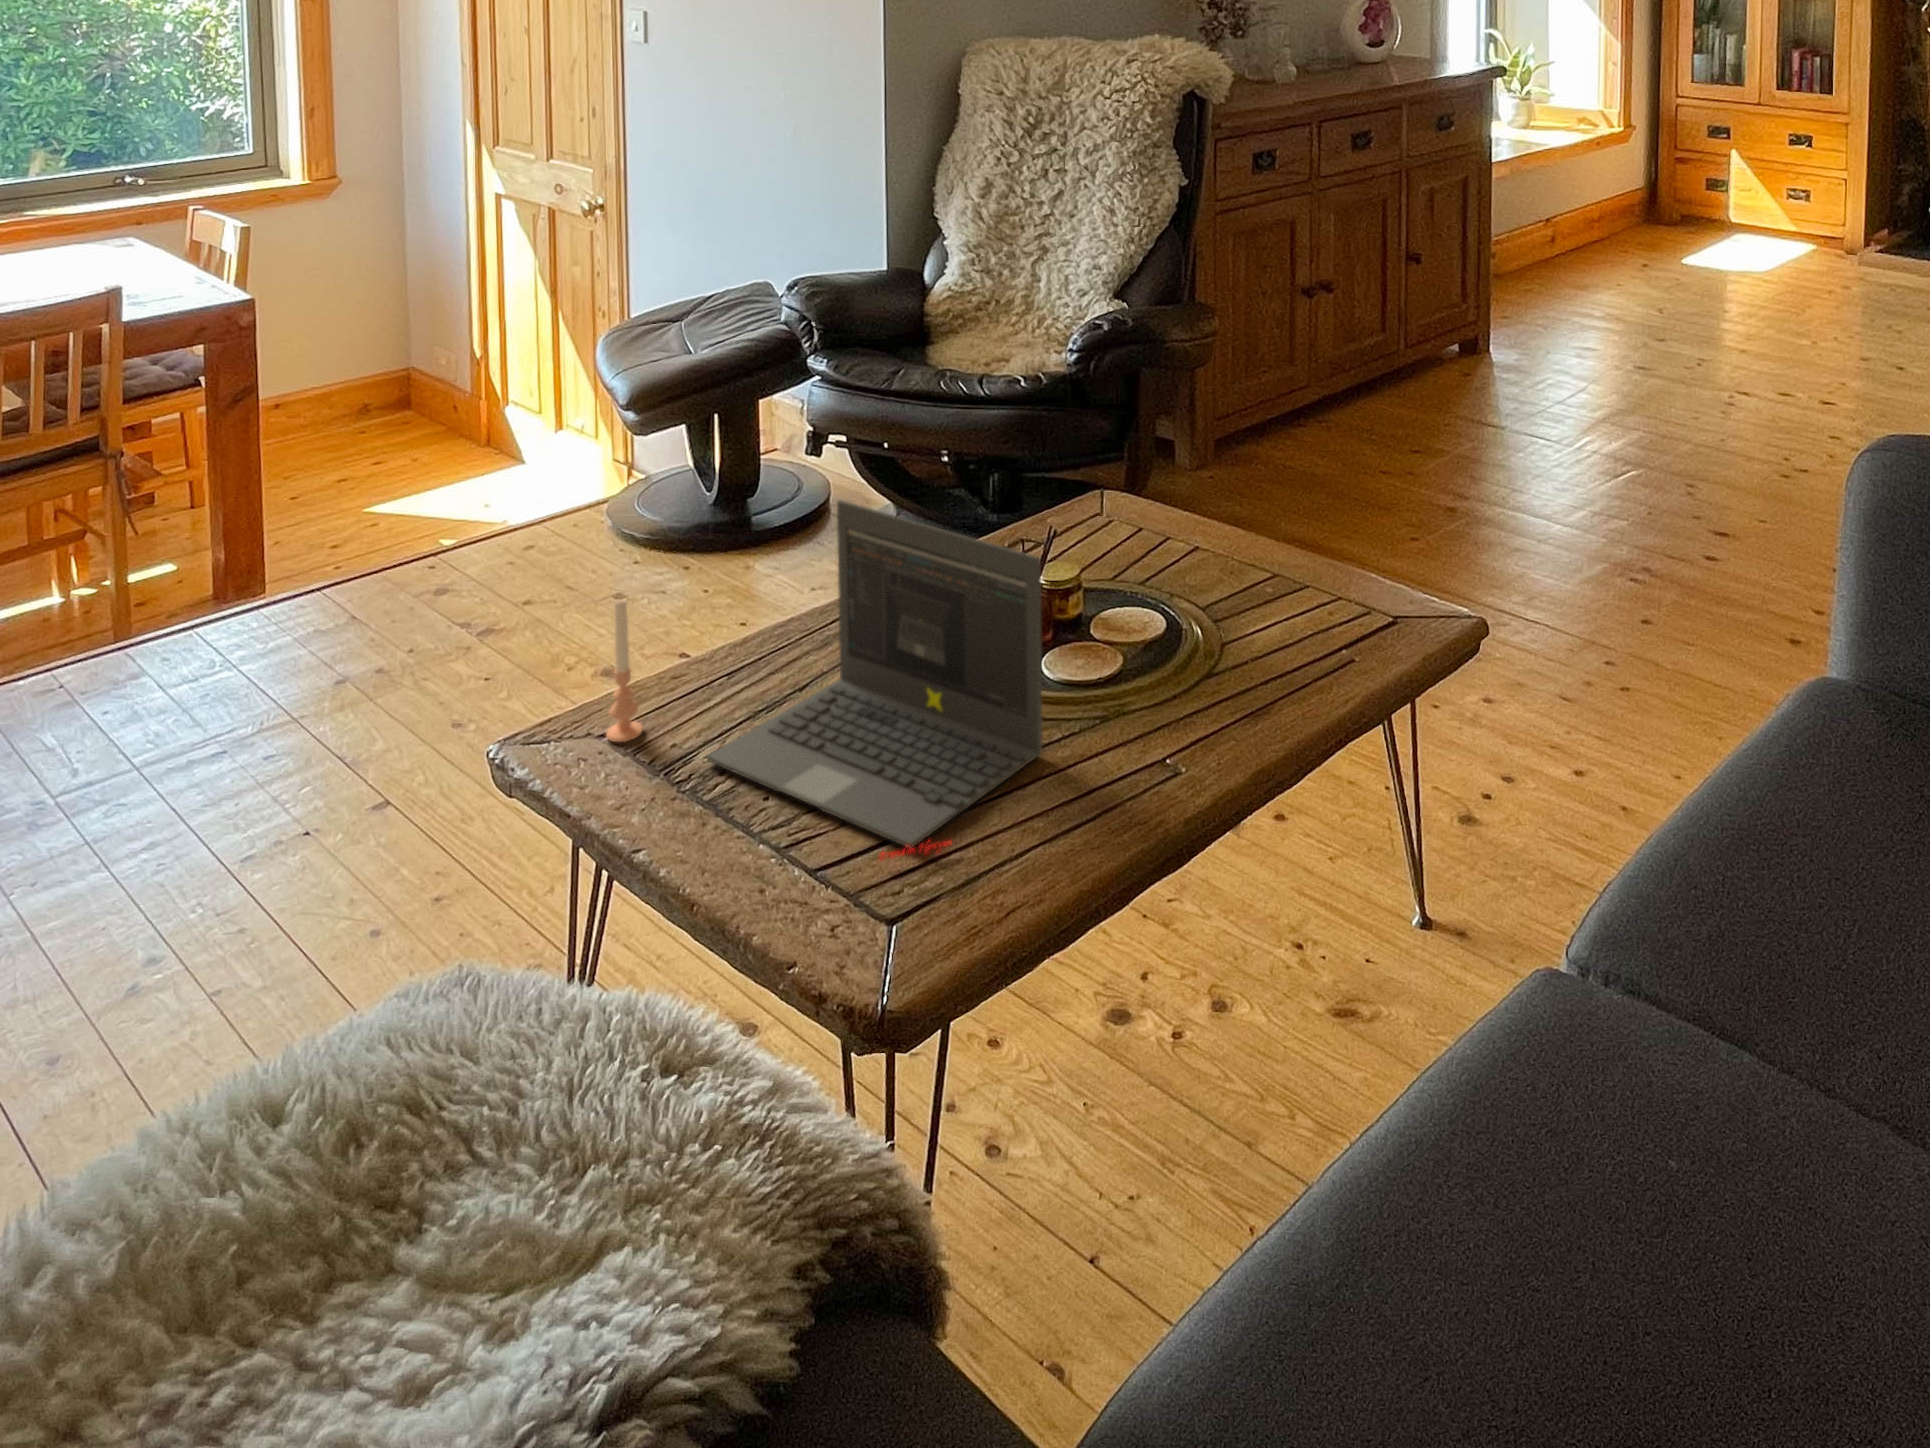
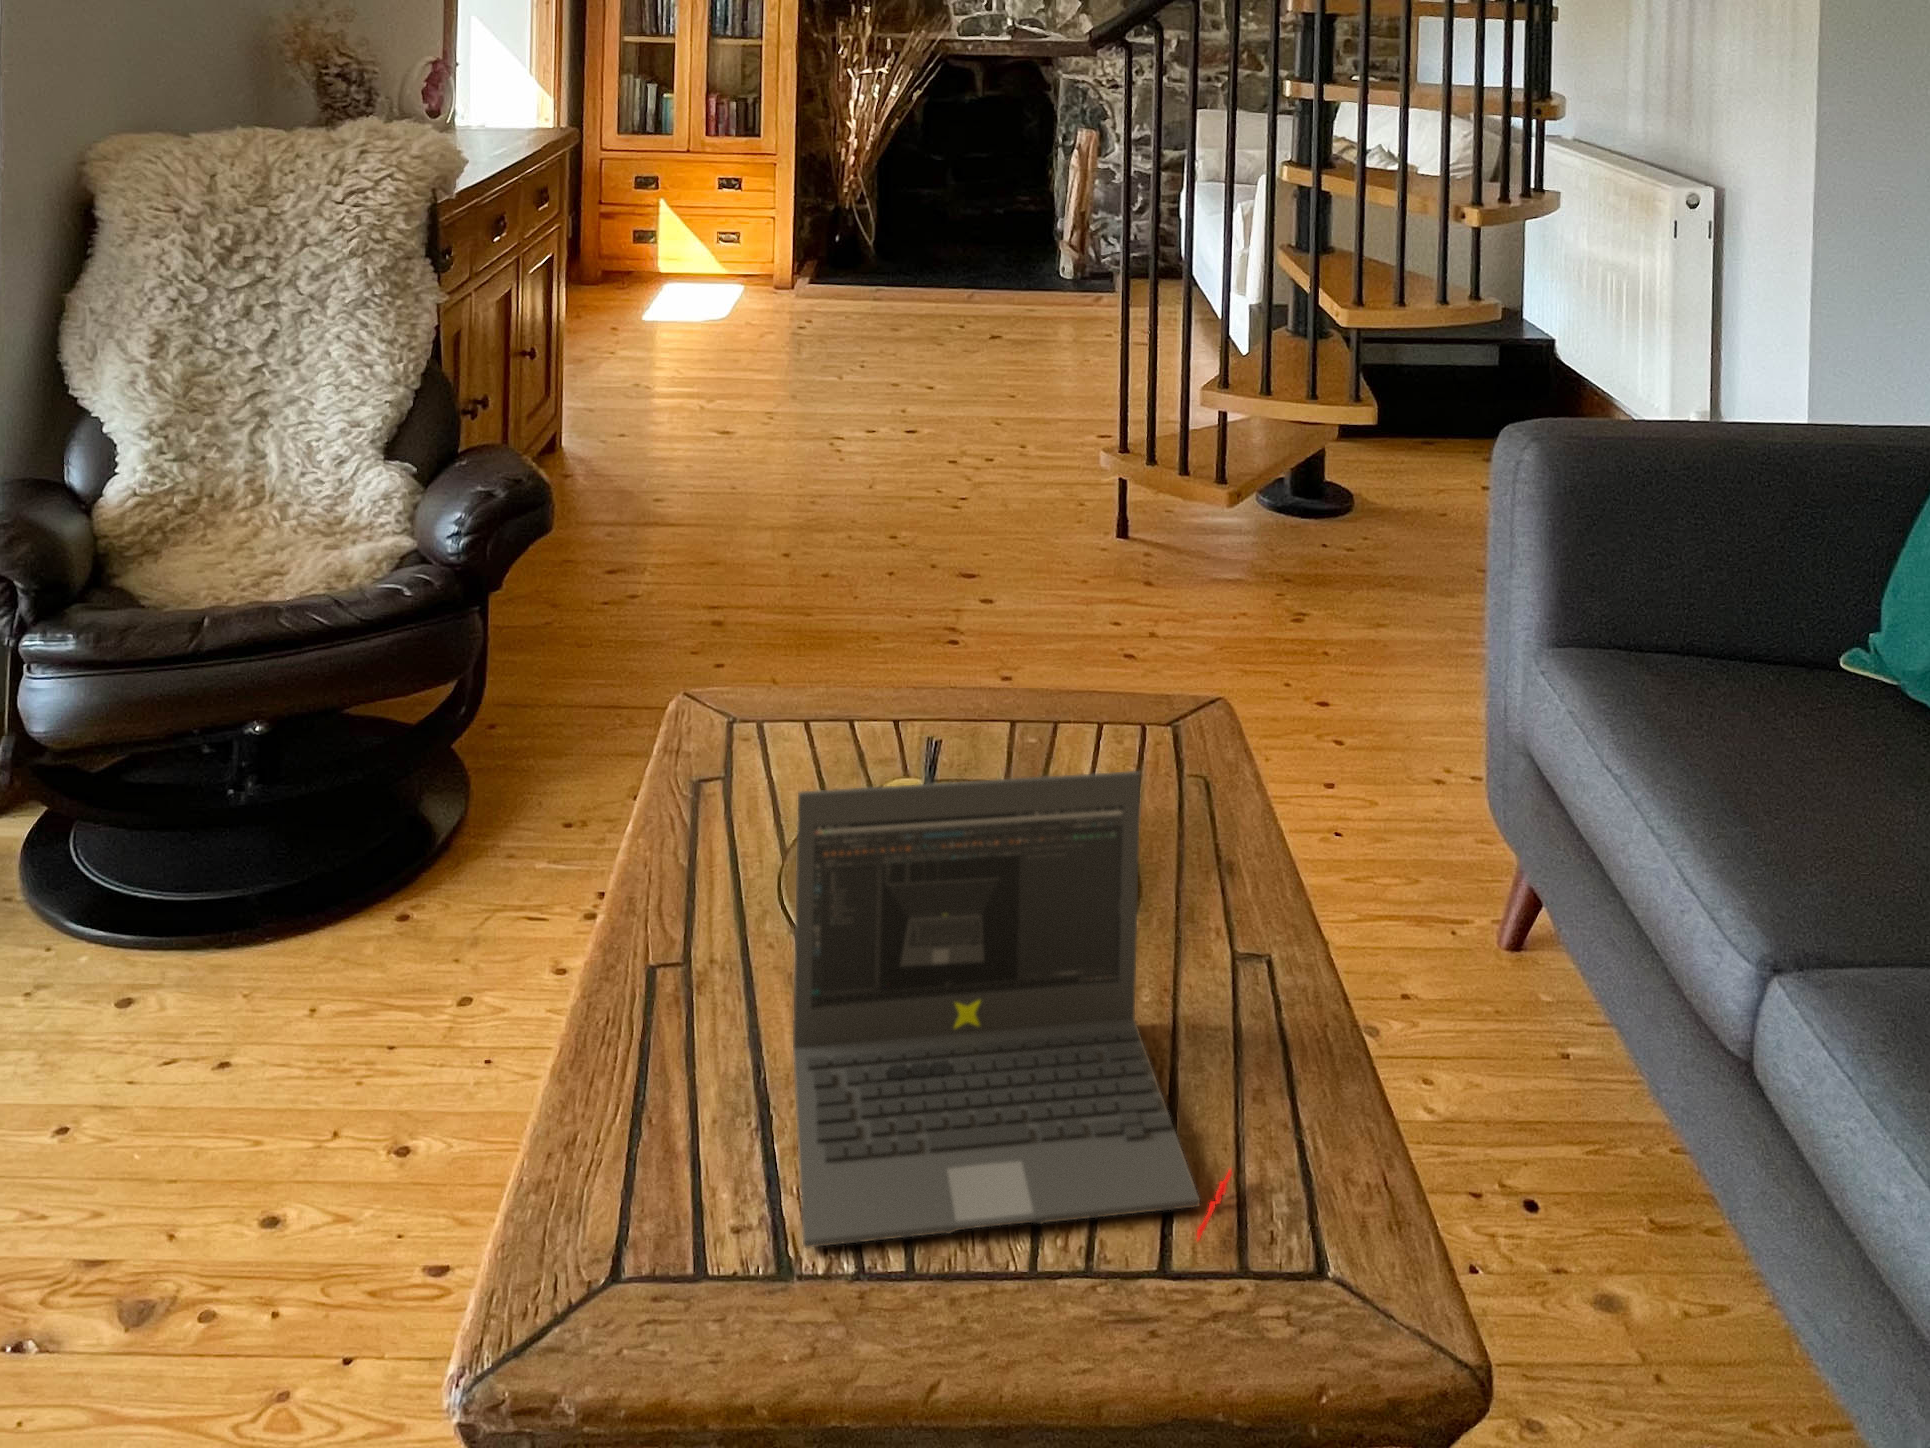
candle: present [606,600,643,742] -> none [597,1060,652,1302]

